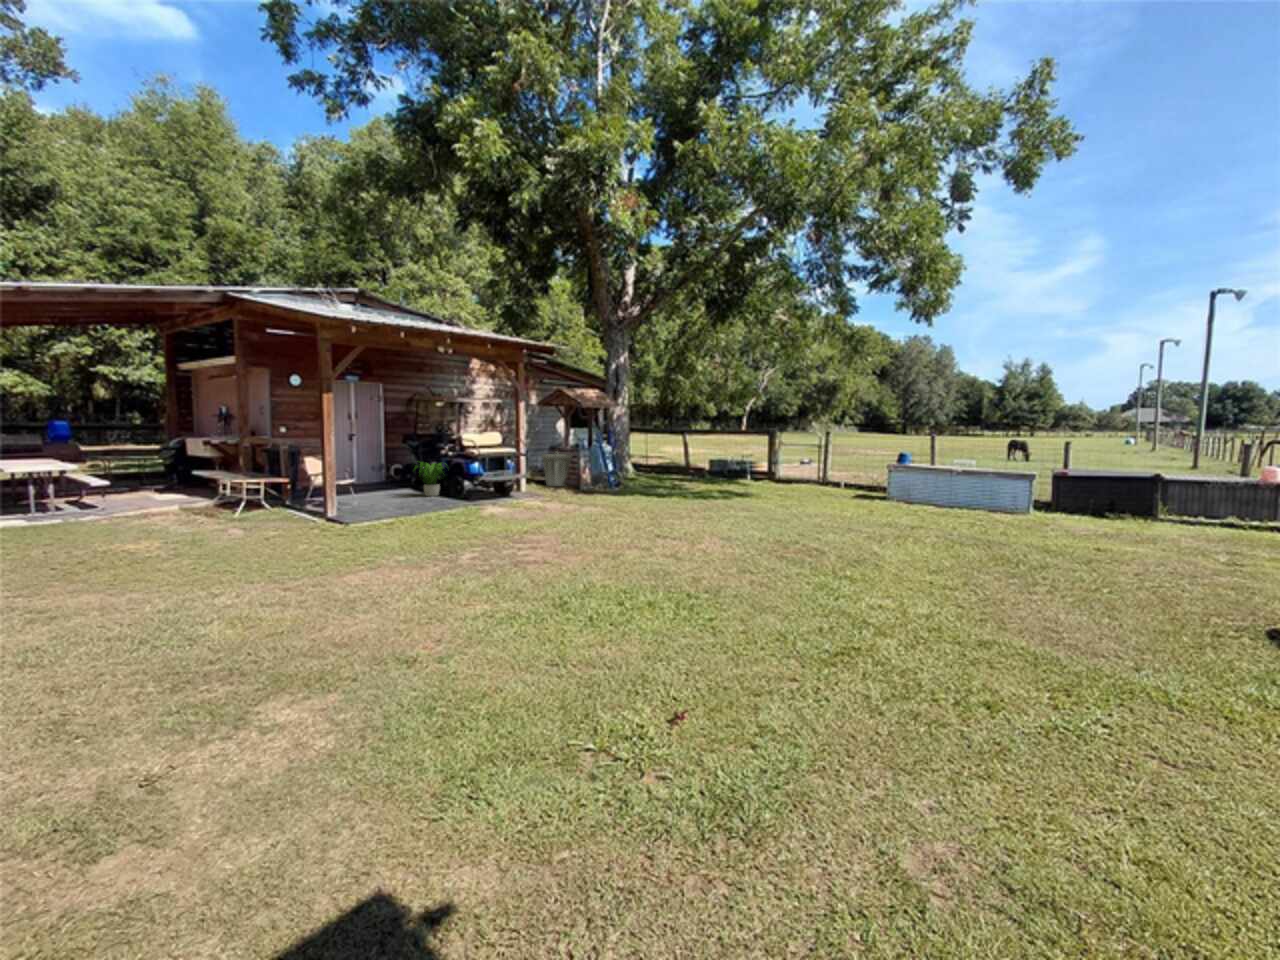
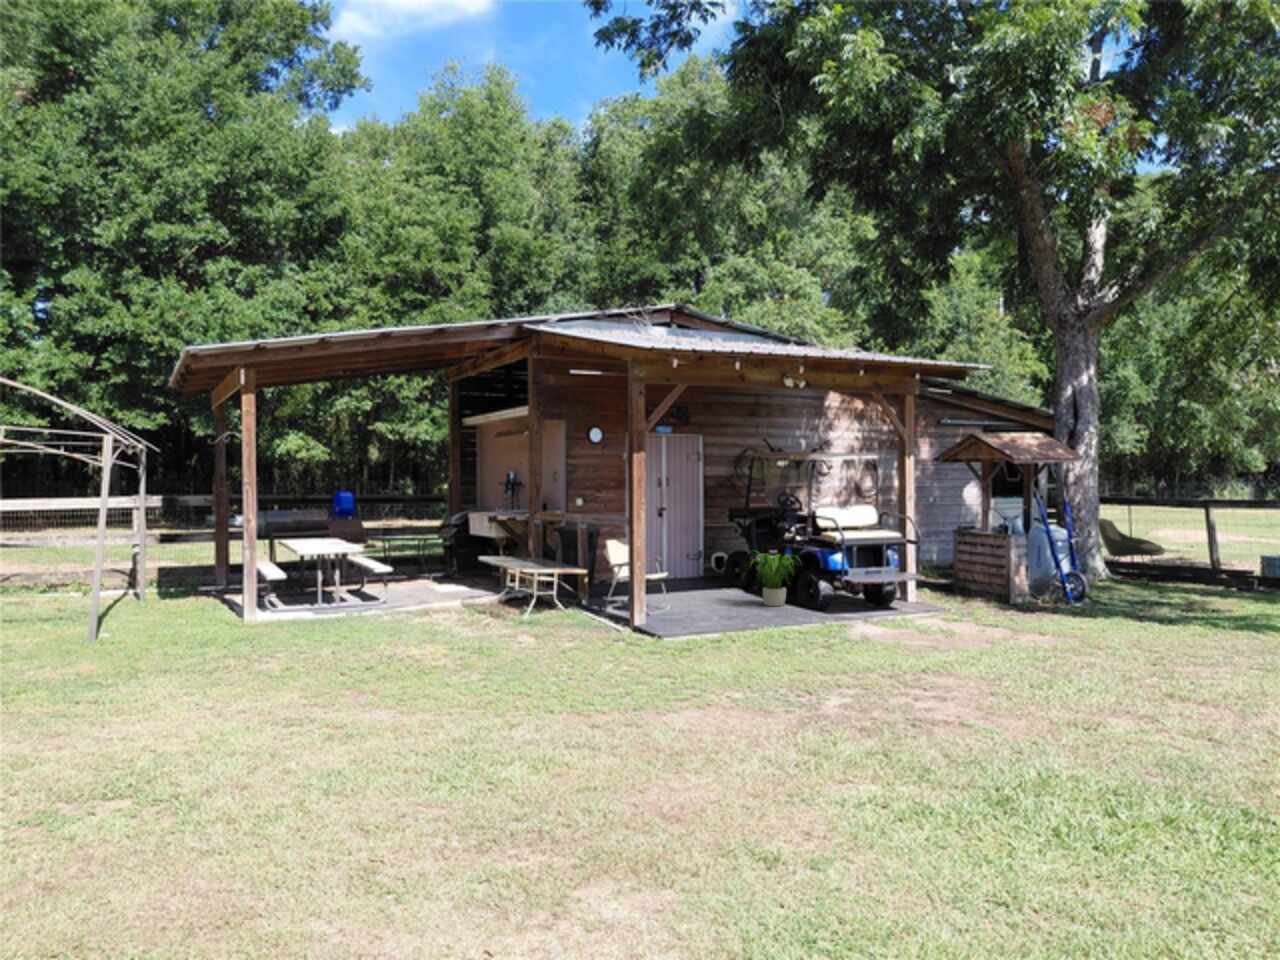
lounge chair: none [629,441,663,477] -> present [1097,518,1165,585]
trash can: present [542,452,572,486] -> none [943,537,999,596]

